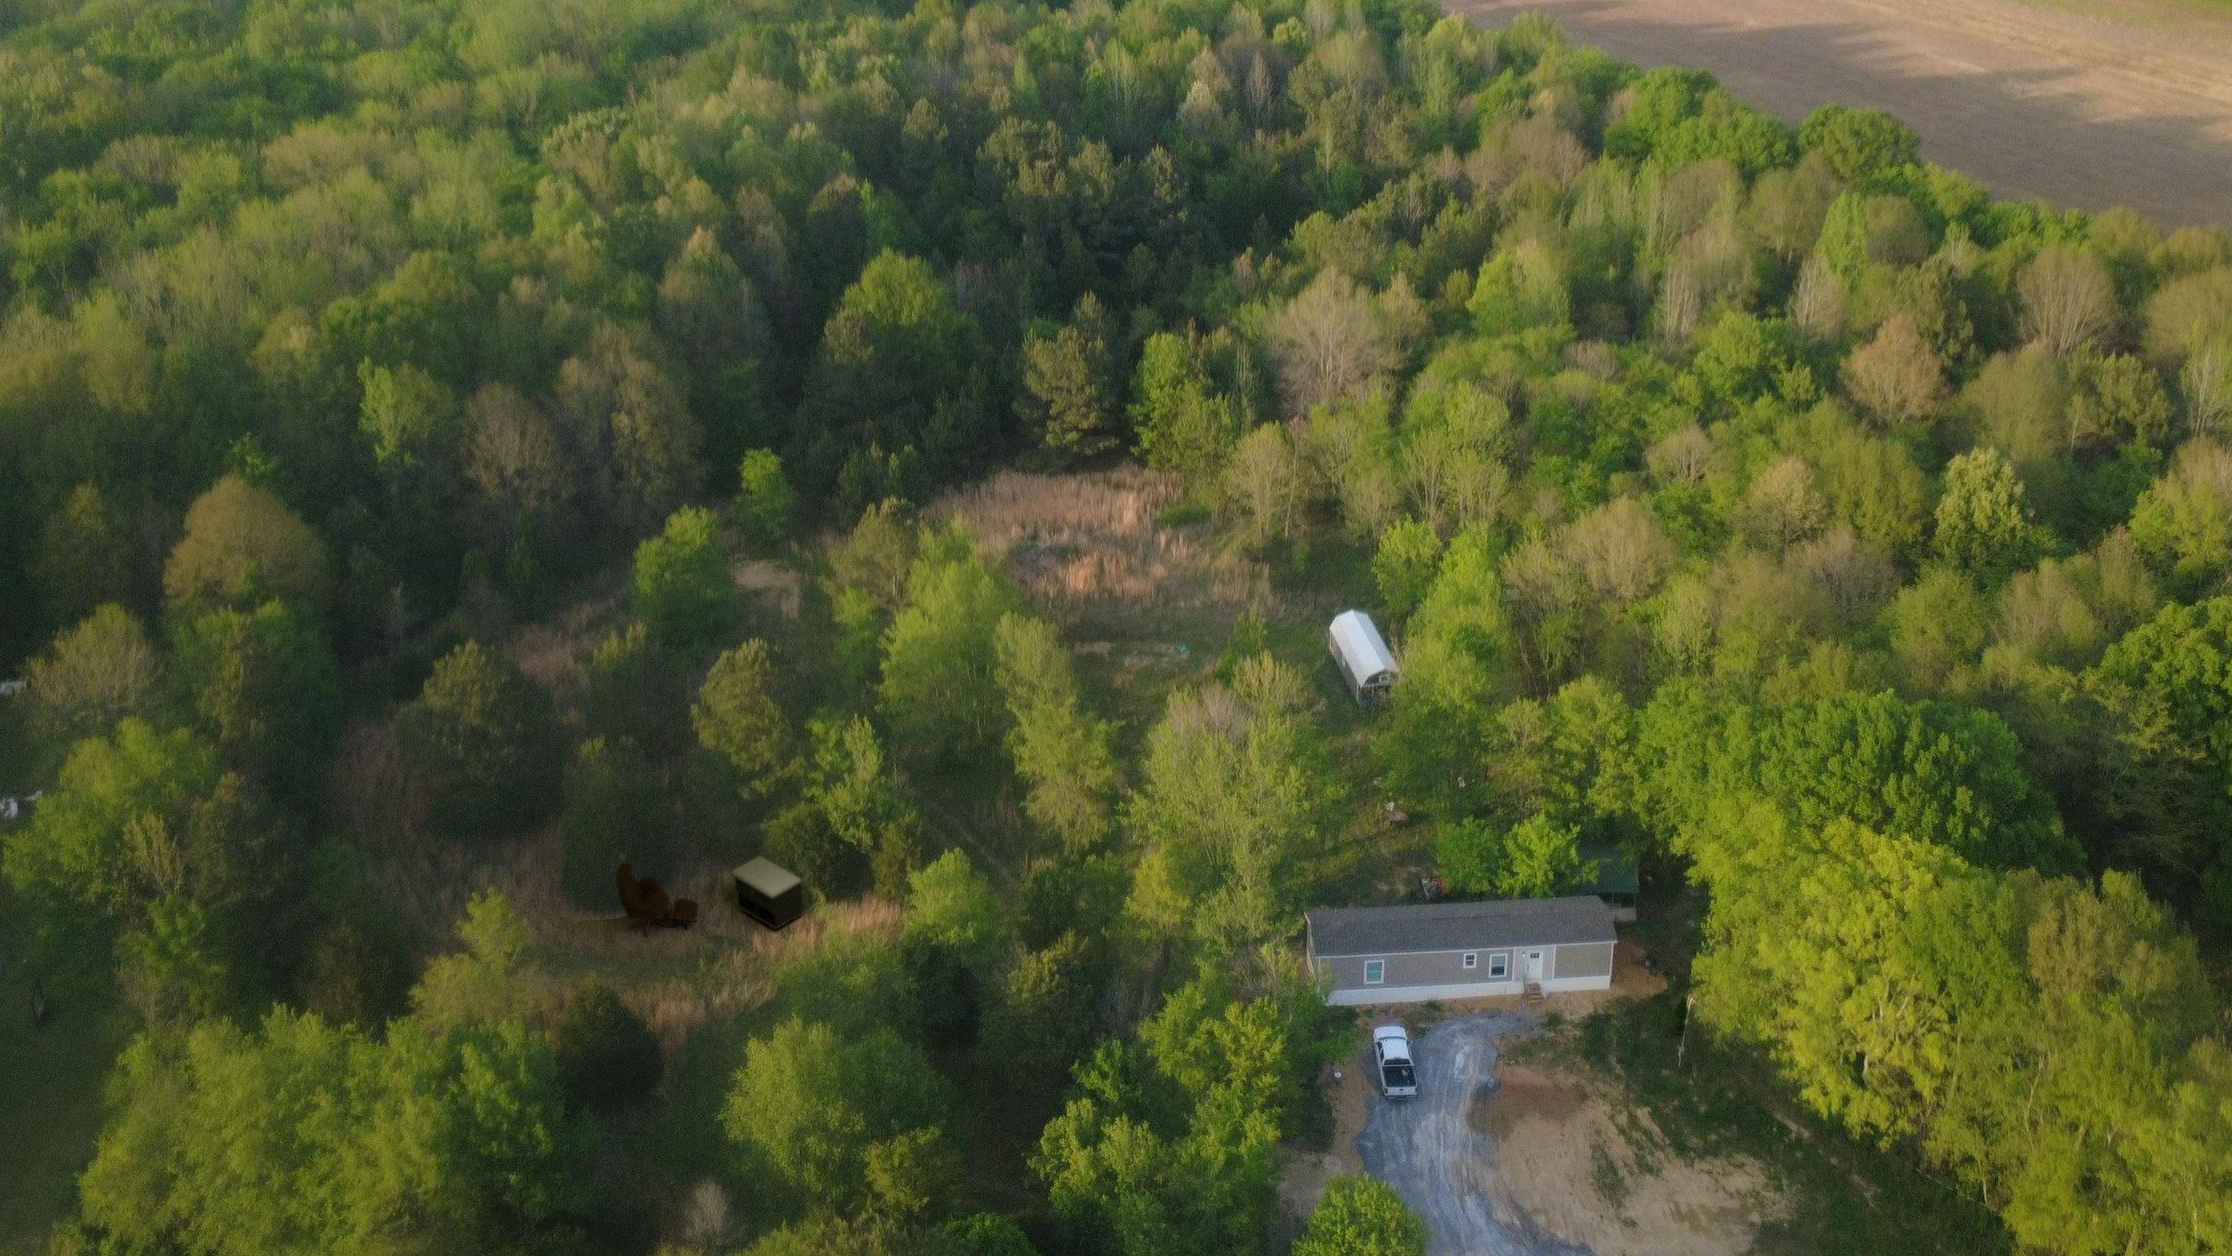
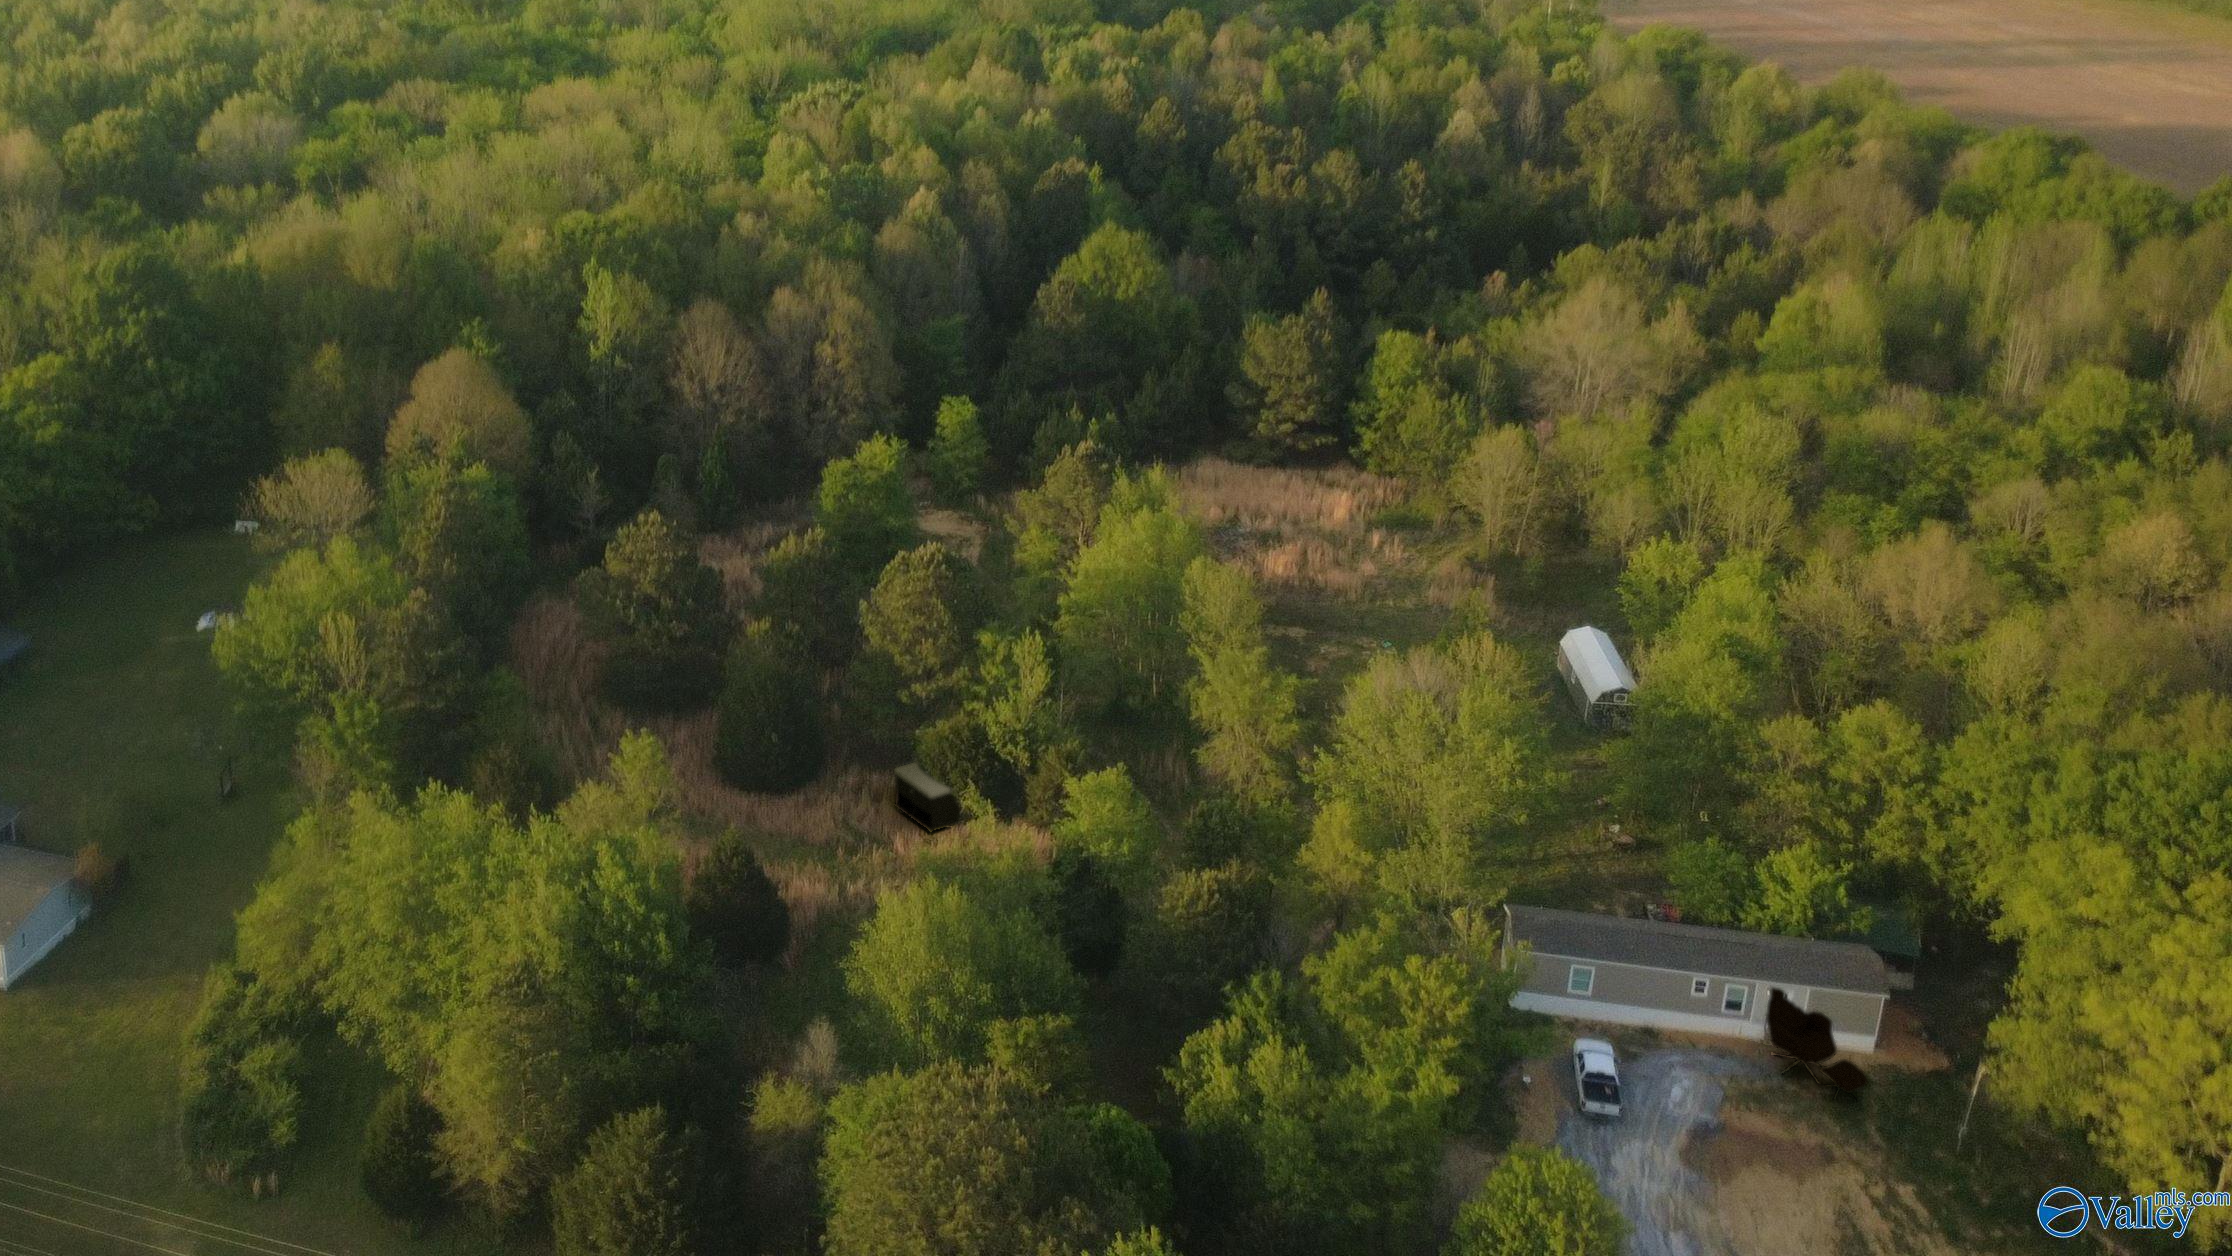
lounge chair: present [616,863,699,936] -> present [1766,987,1868,1098]
potted tree: present [1674,997,1689,1034] -> none [1958,1070,1981,1117]

